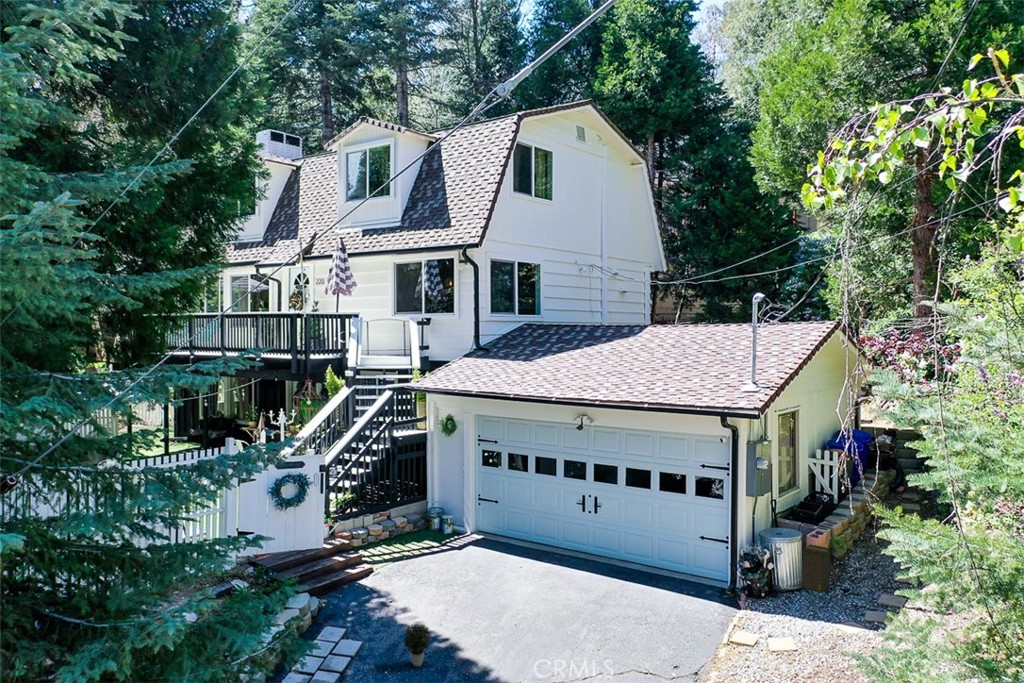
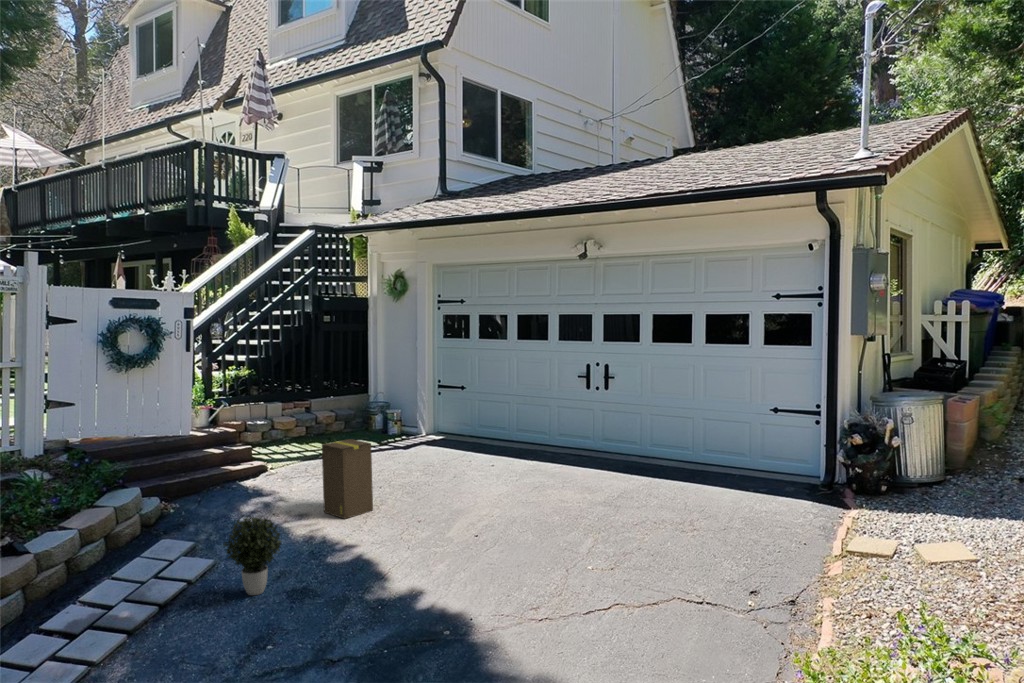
cardboard box: present [802,544,830,592] -> present [322,439,373,519]

